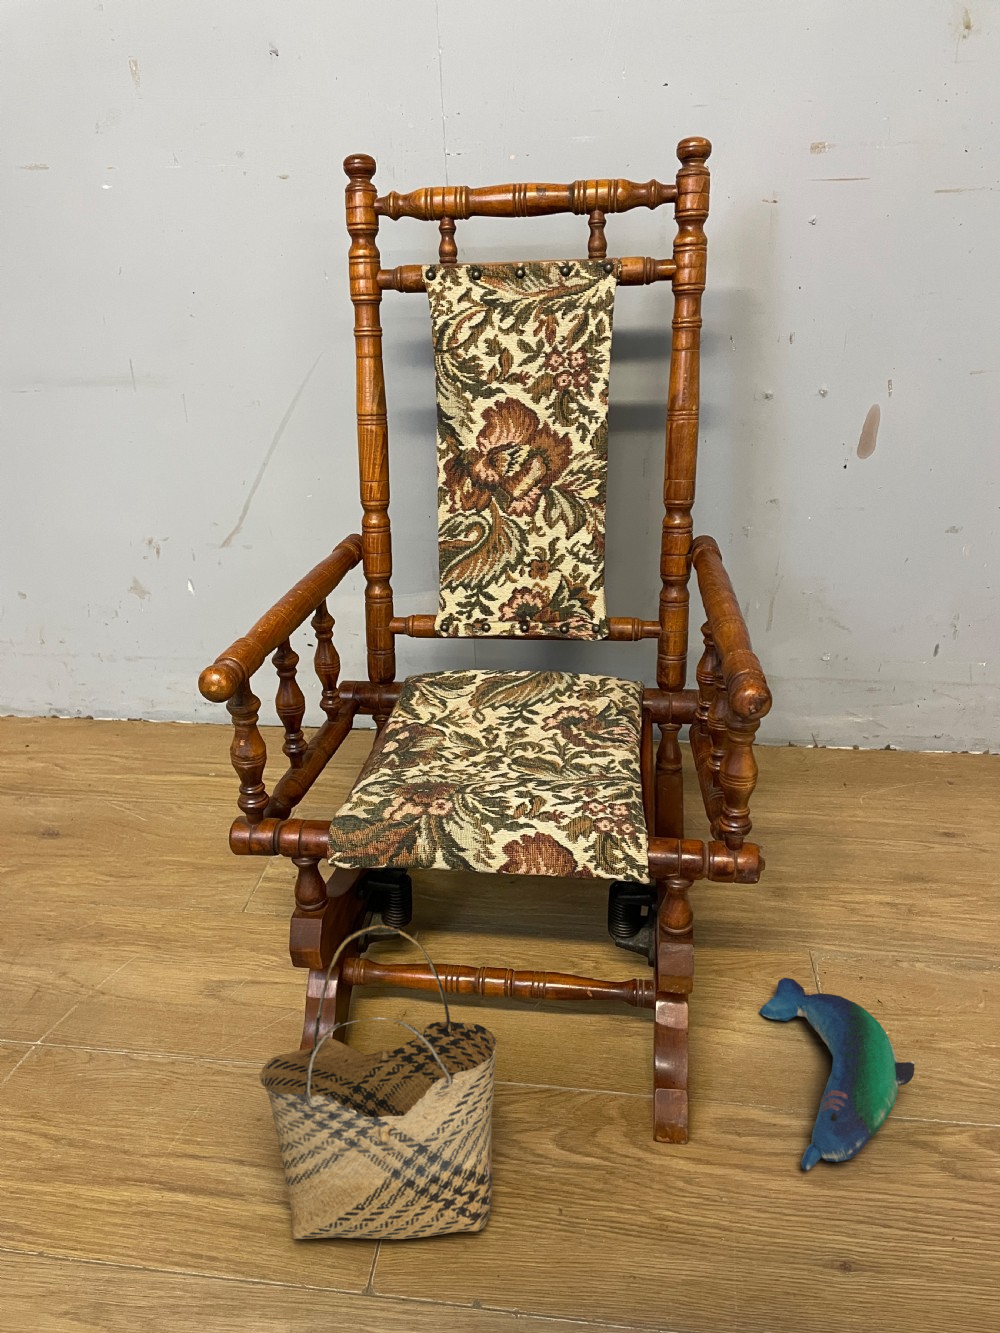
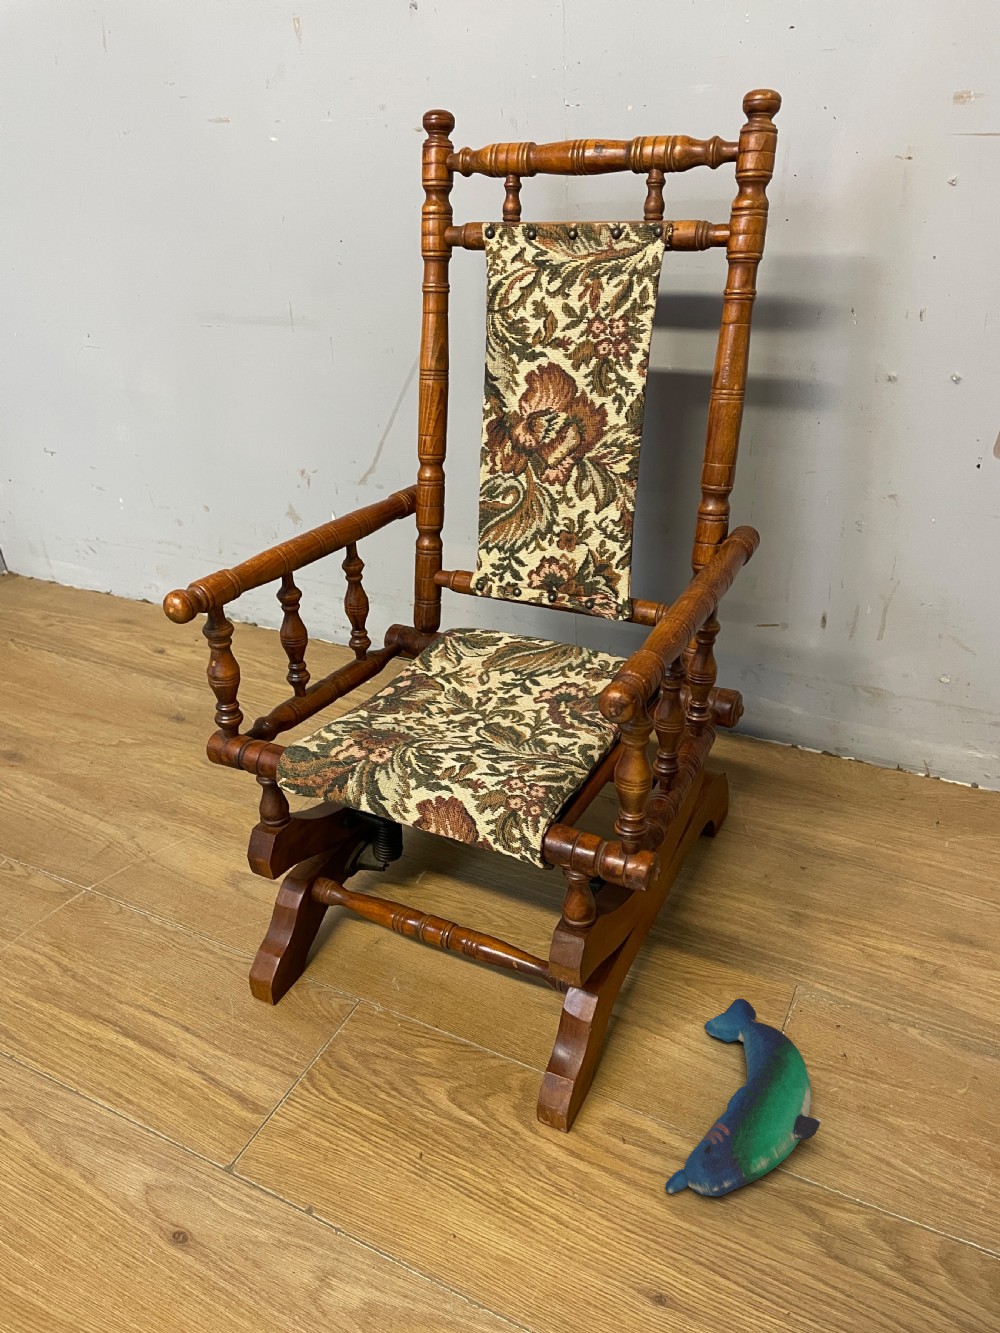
woven basket: present [259,925,498,1239] -> none [163,851,374,1149]

